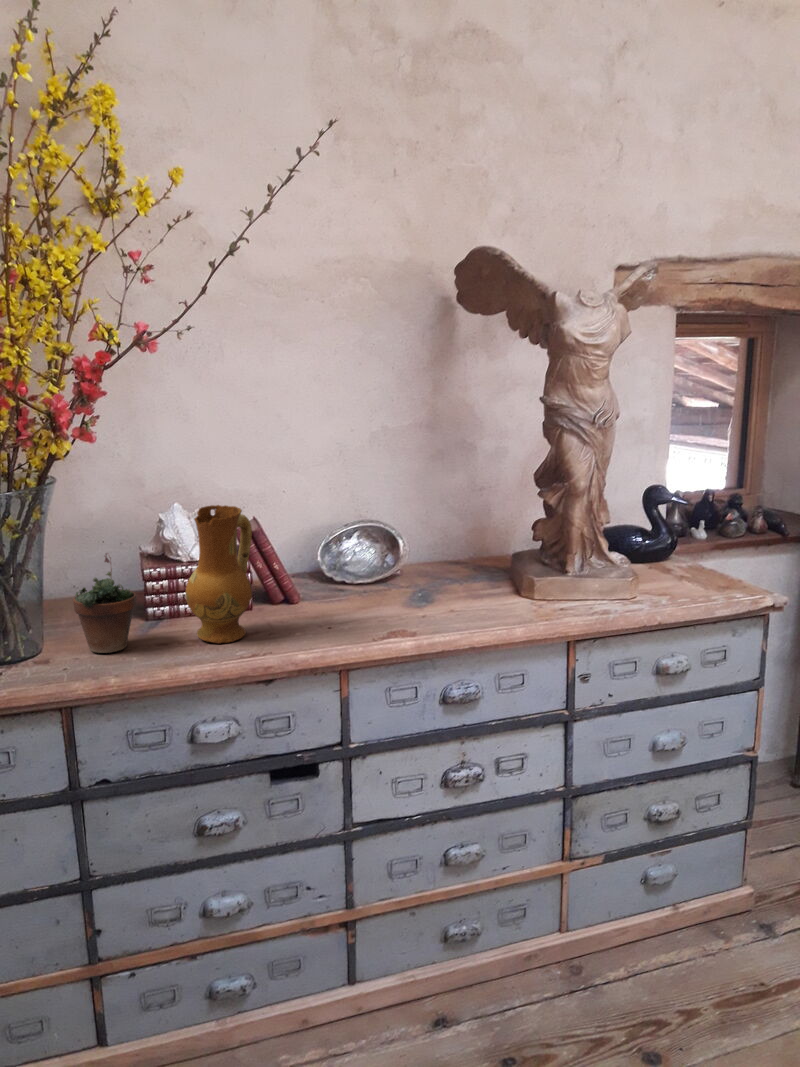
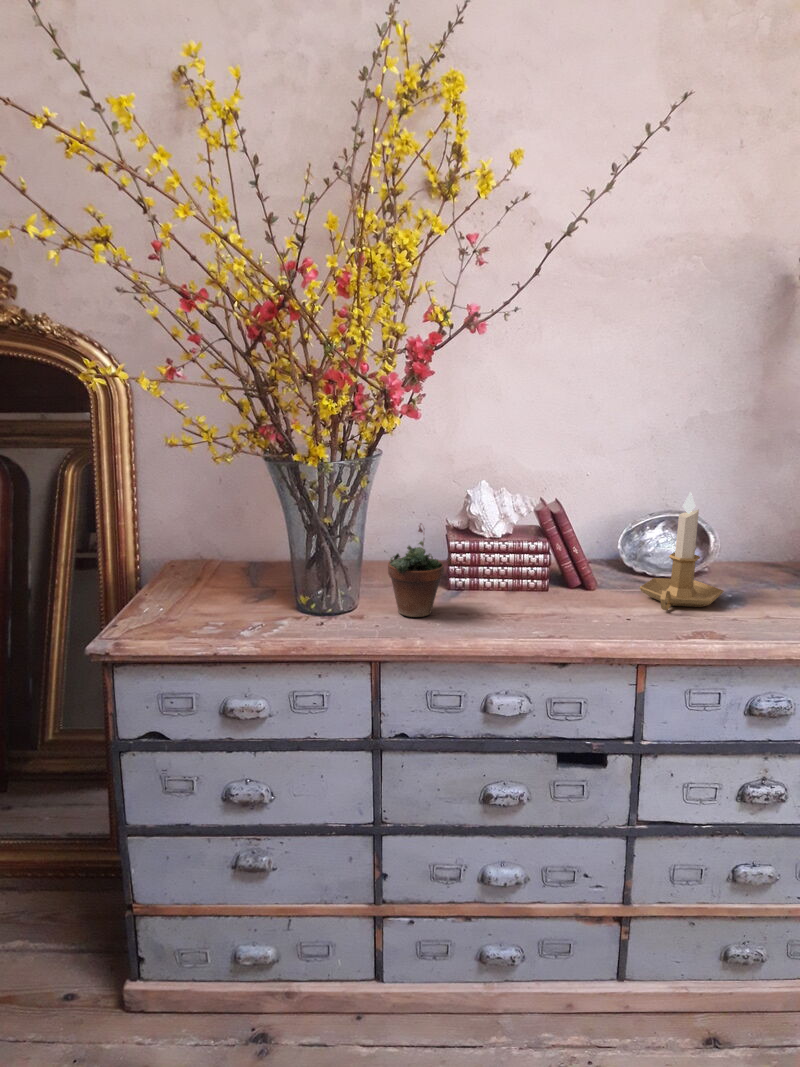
candlestick: none [338,501,415,616] -> present [640,492,724,611]
ceramic jug: present [186,505,252,643] -> none [489,485,559,621]

